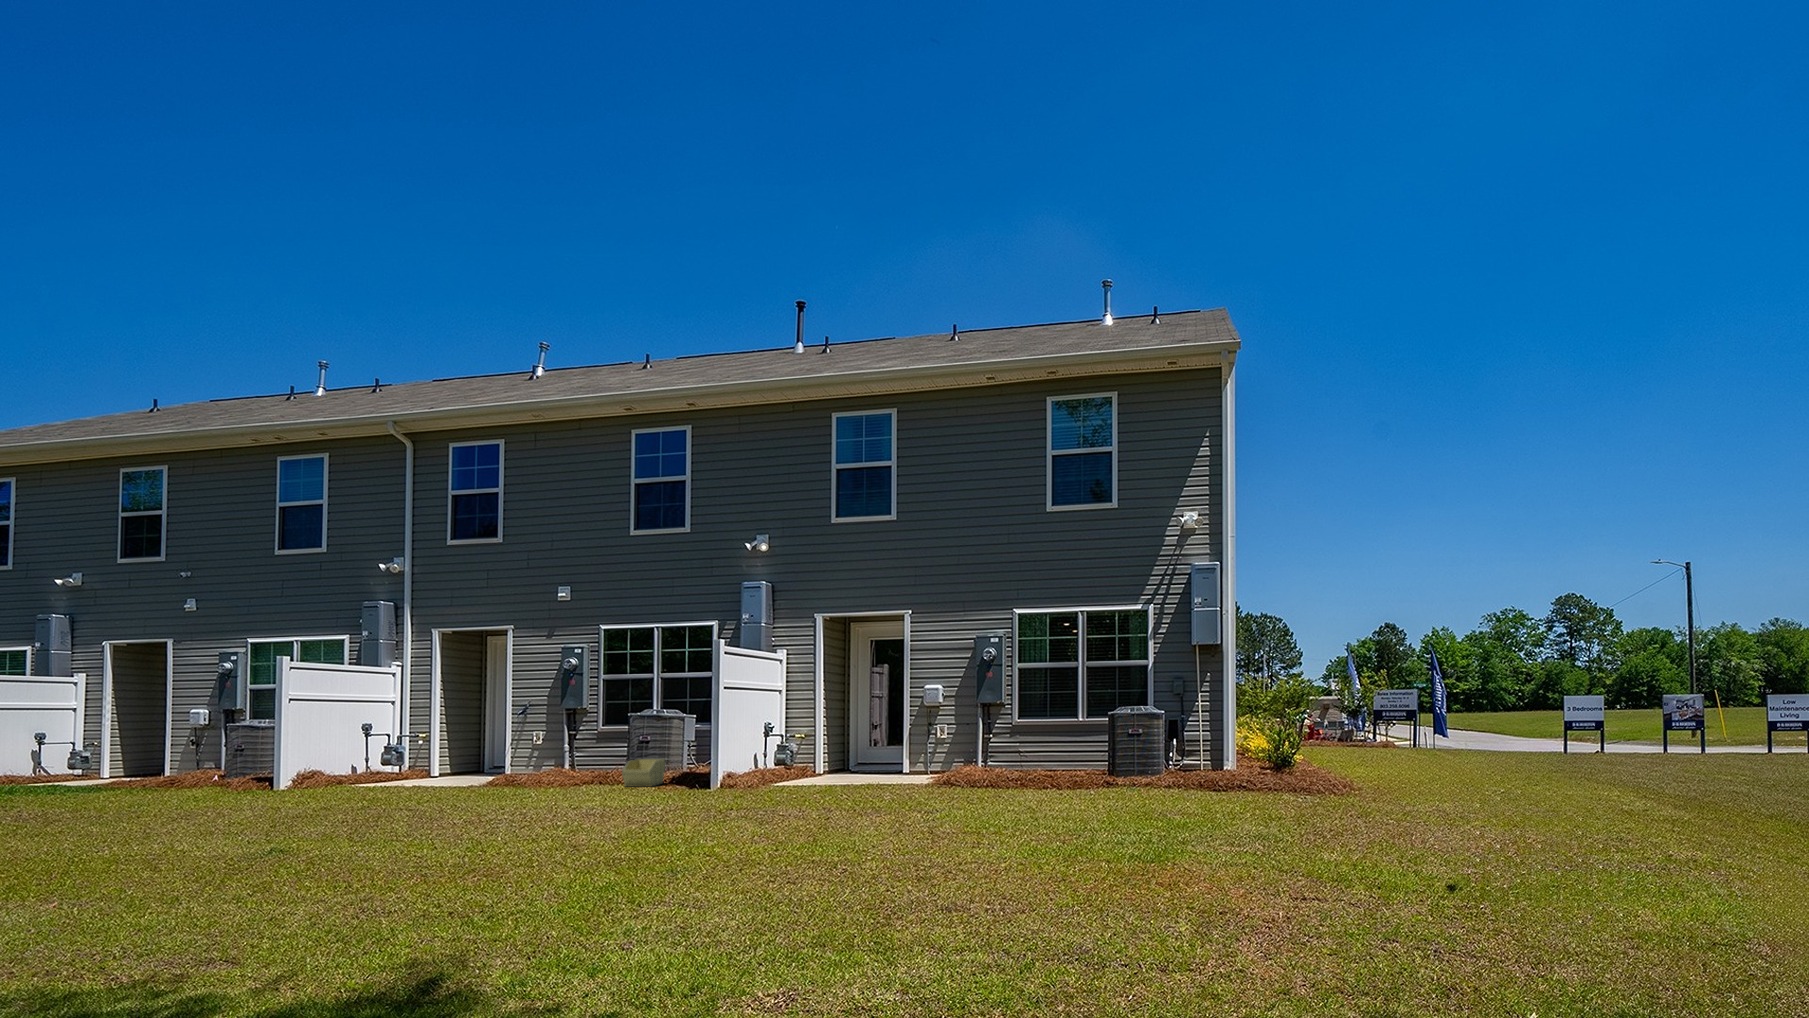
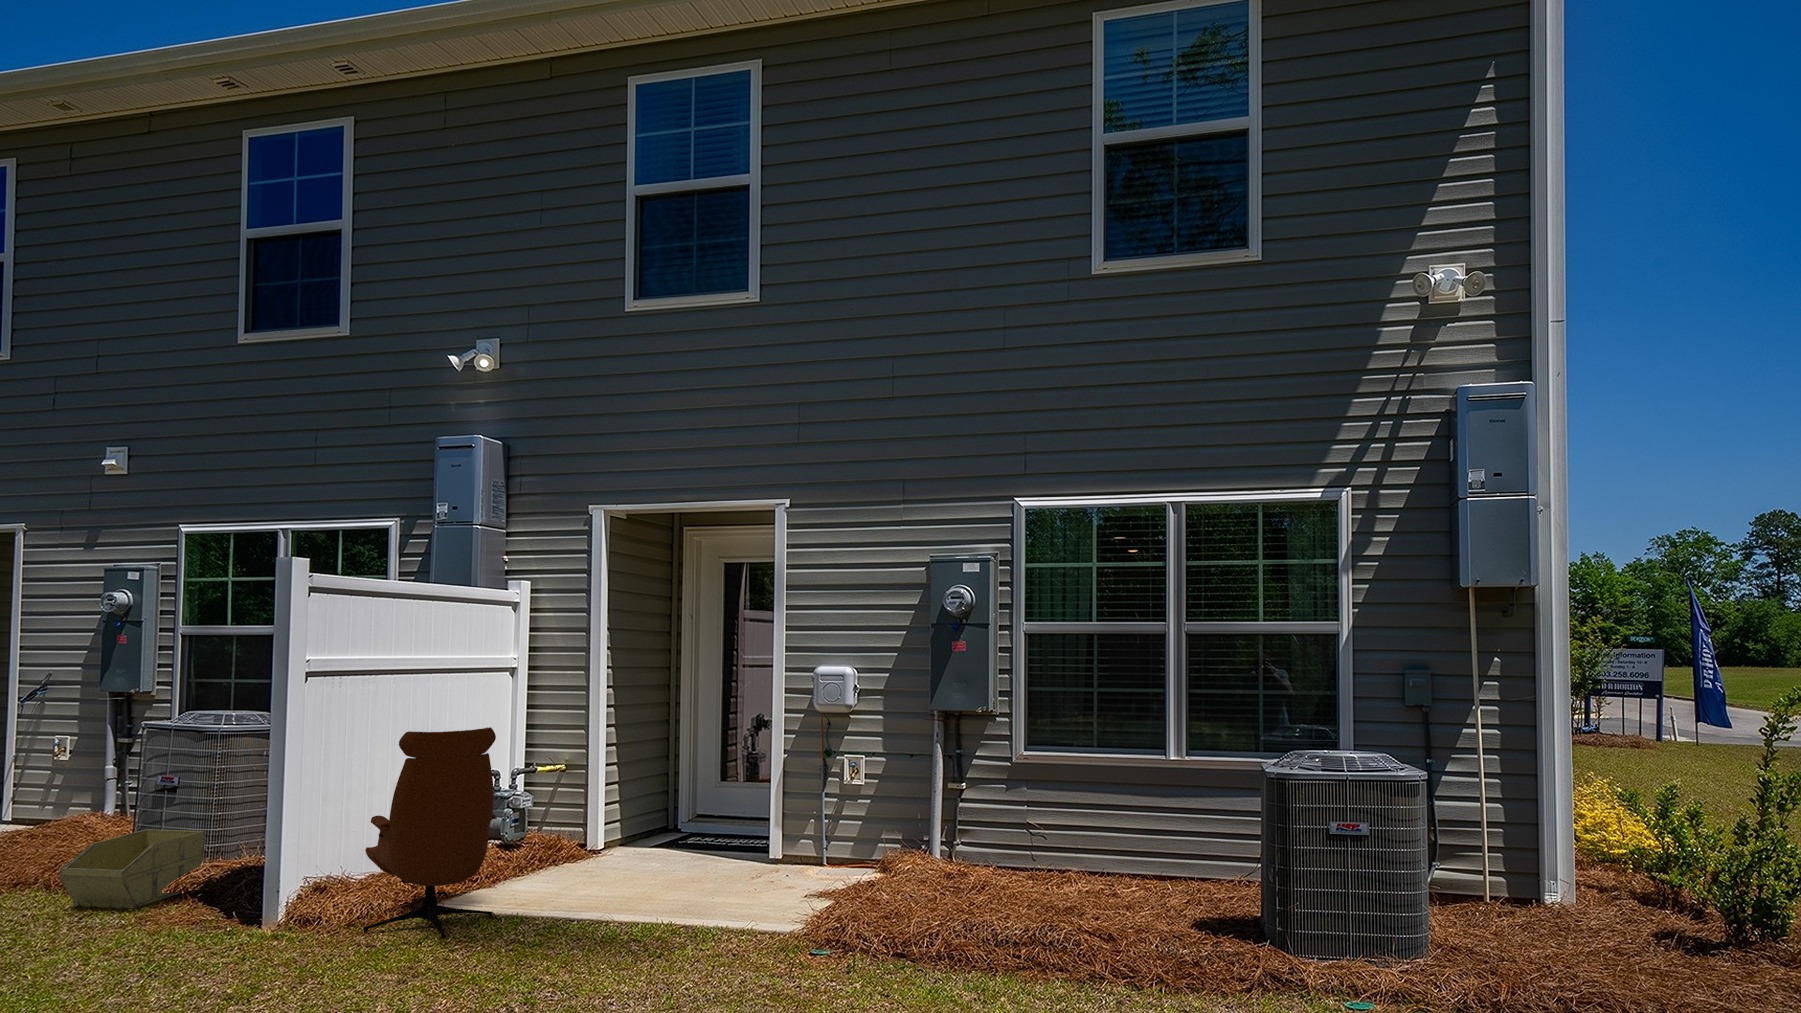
lounge chair: none [745,705,813,788] -> present [363,727,497,938]

